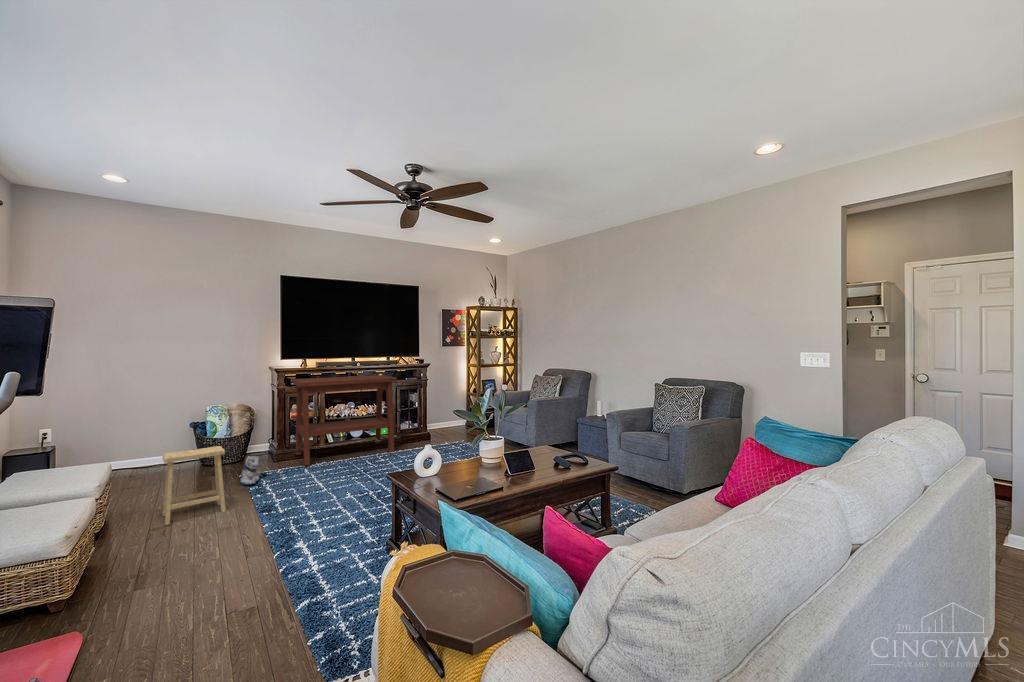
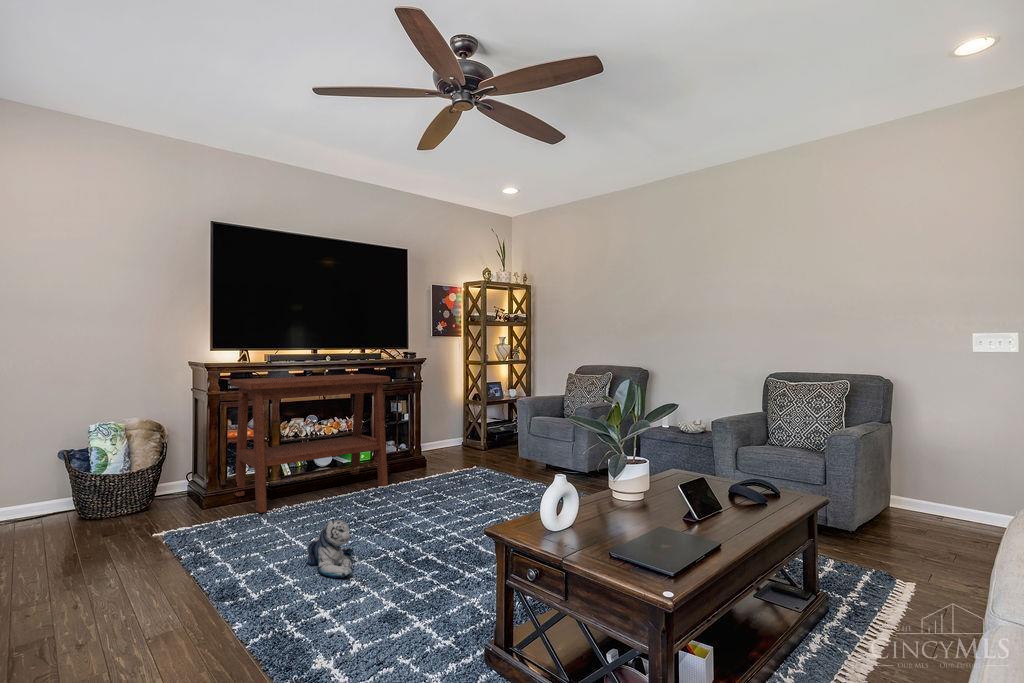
footstool: present [163,446,226,525] -> none [28,488,150,640]
plush toy: present [239,456,267,485] -> present [307,519,353,578]

